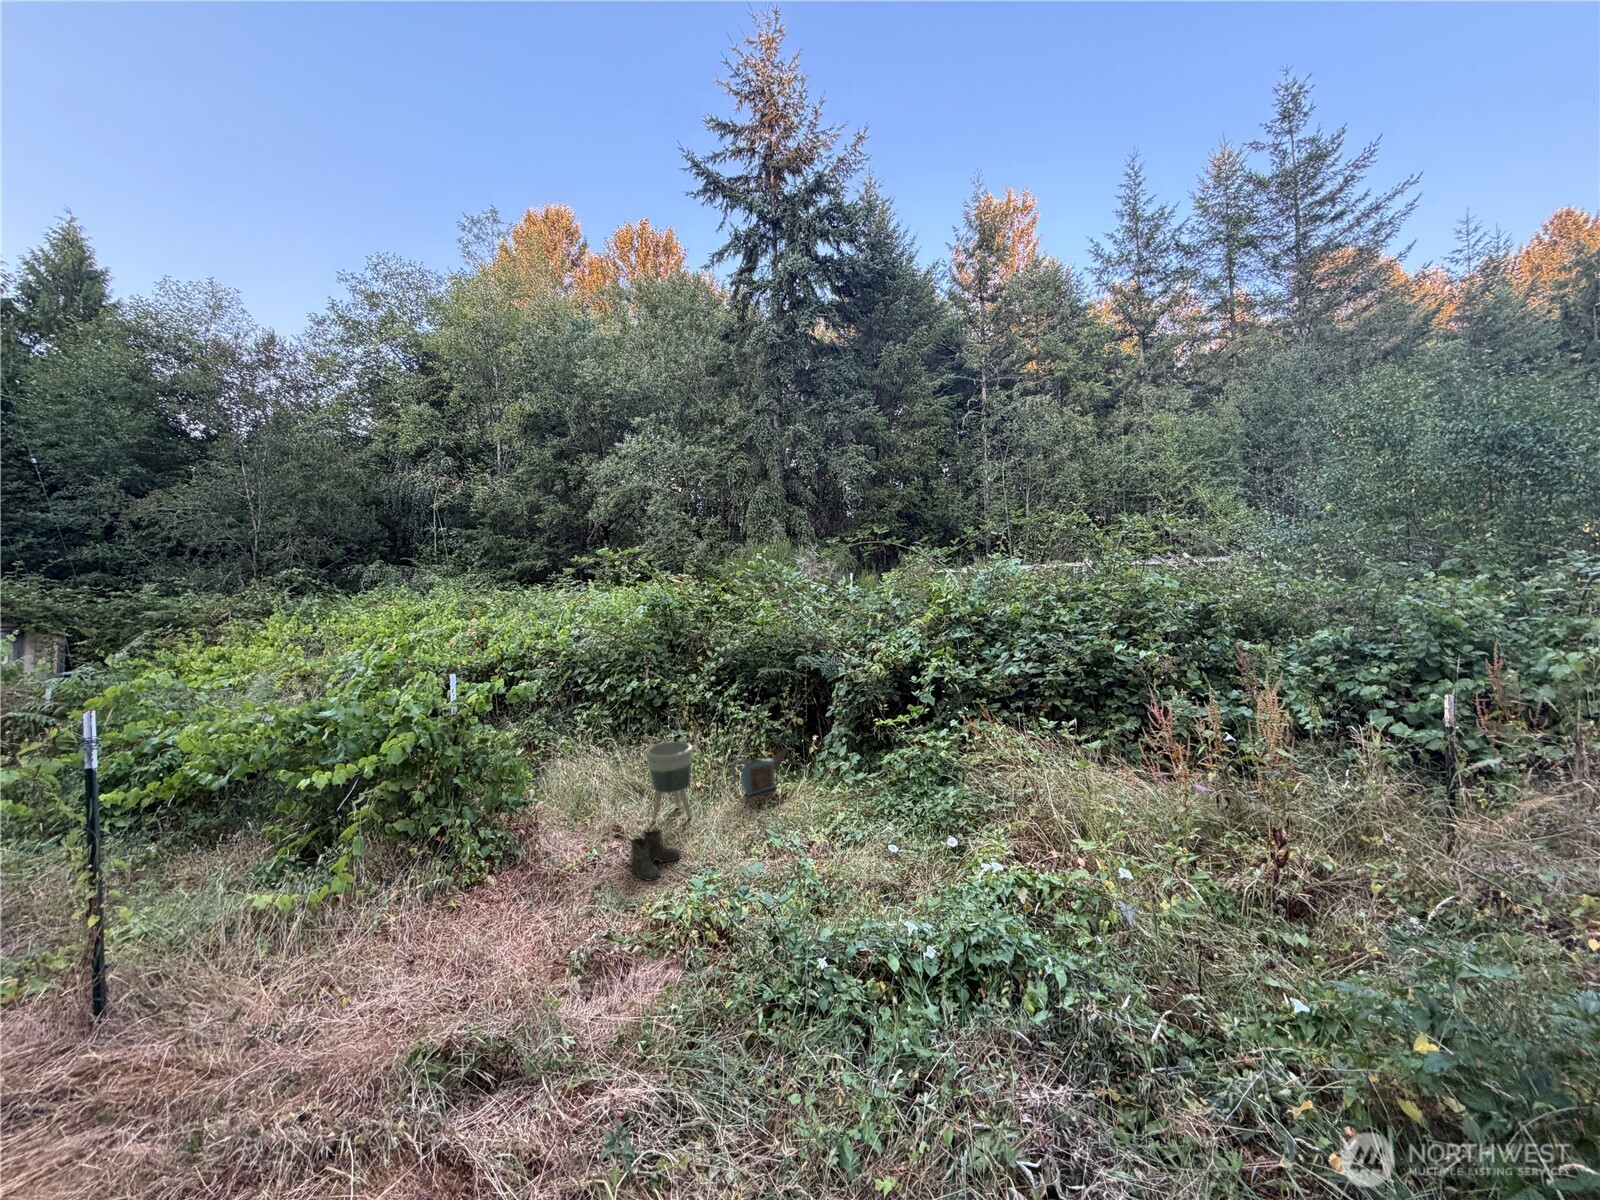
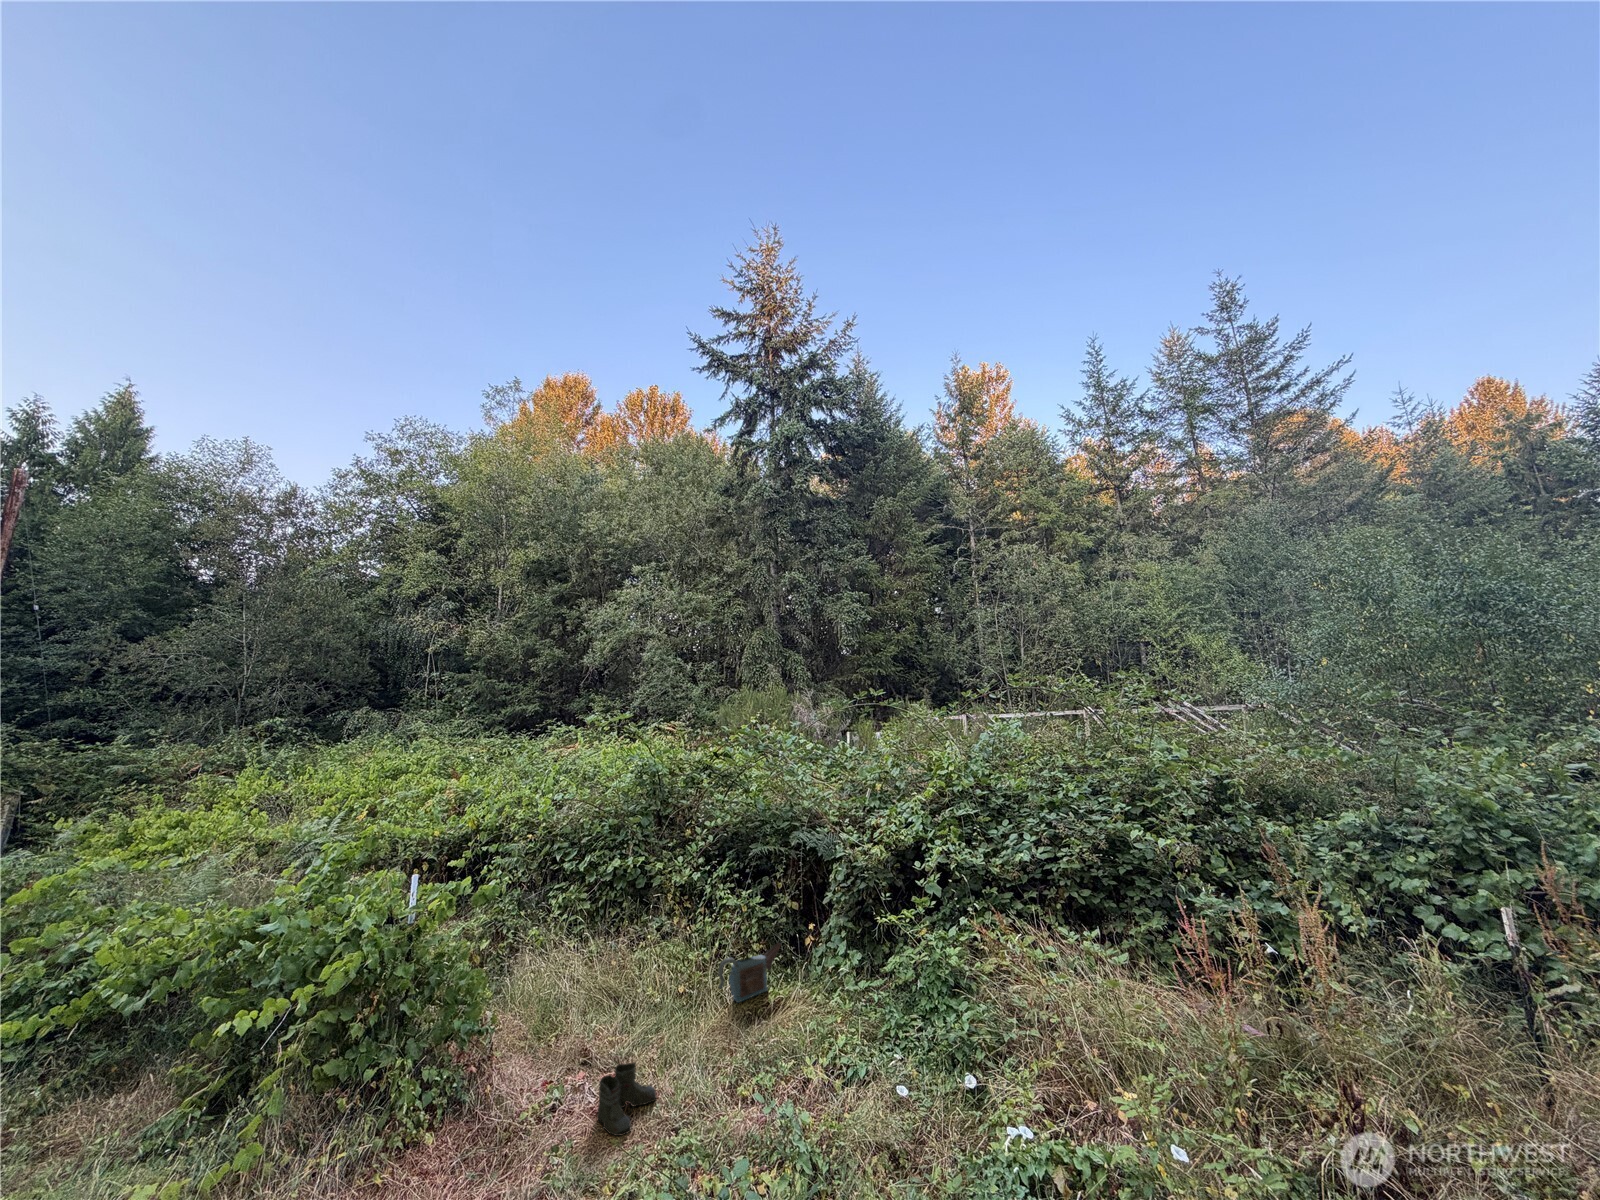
planter: present [646,742,692,821] -> none [624,939,675,1041]

